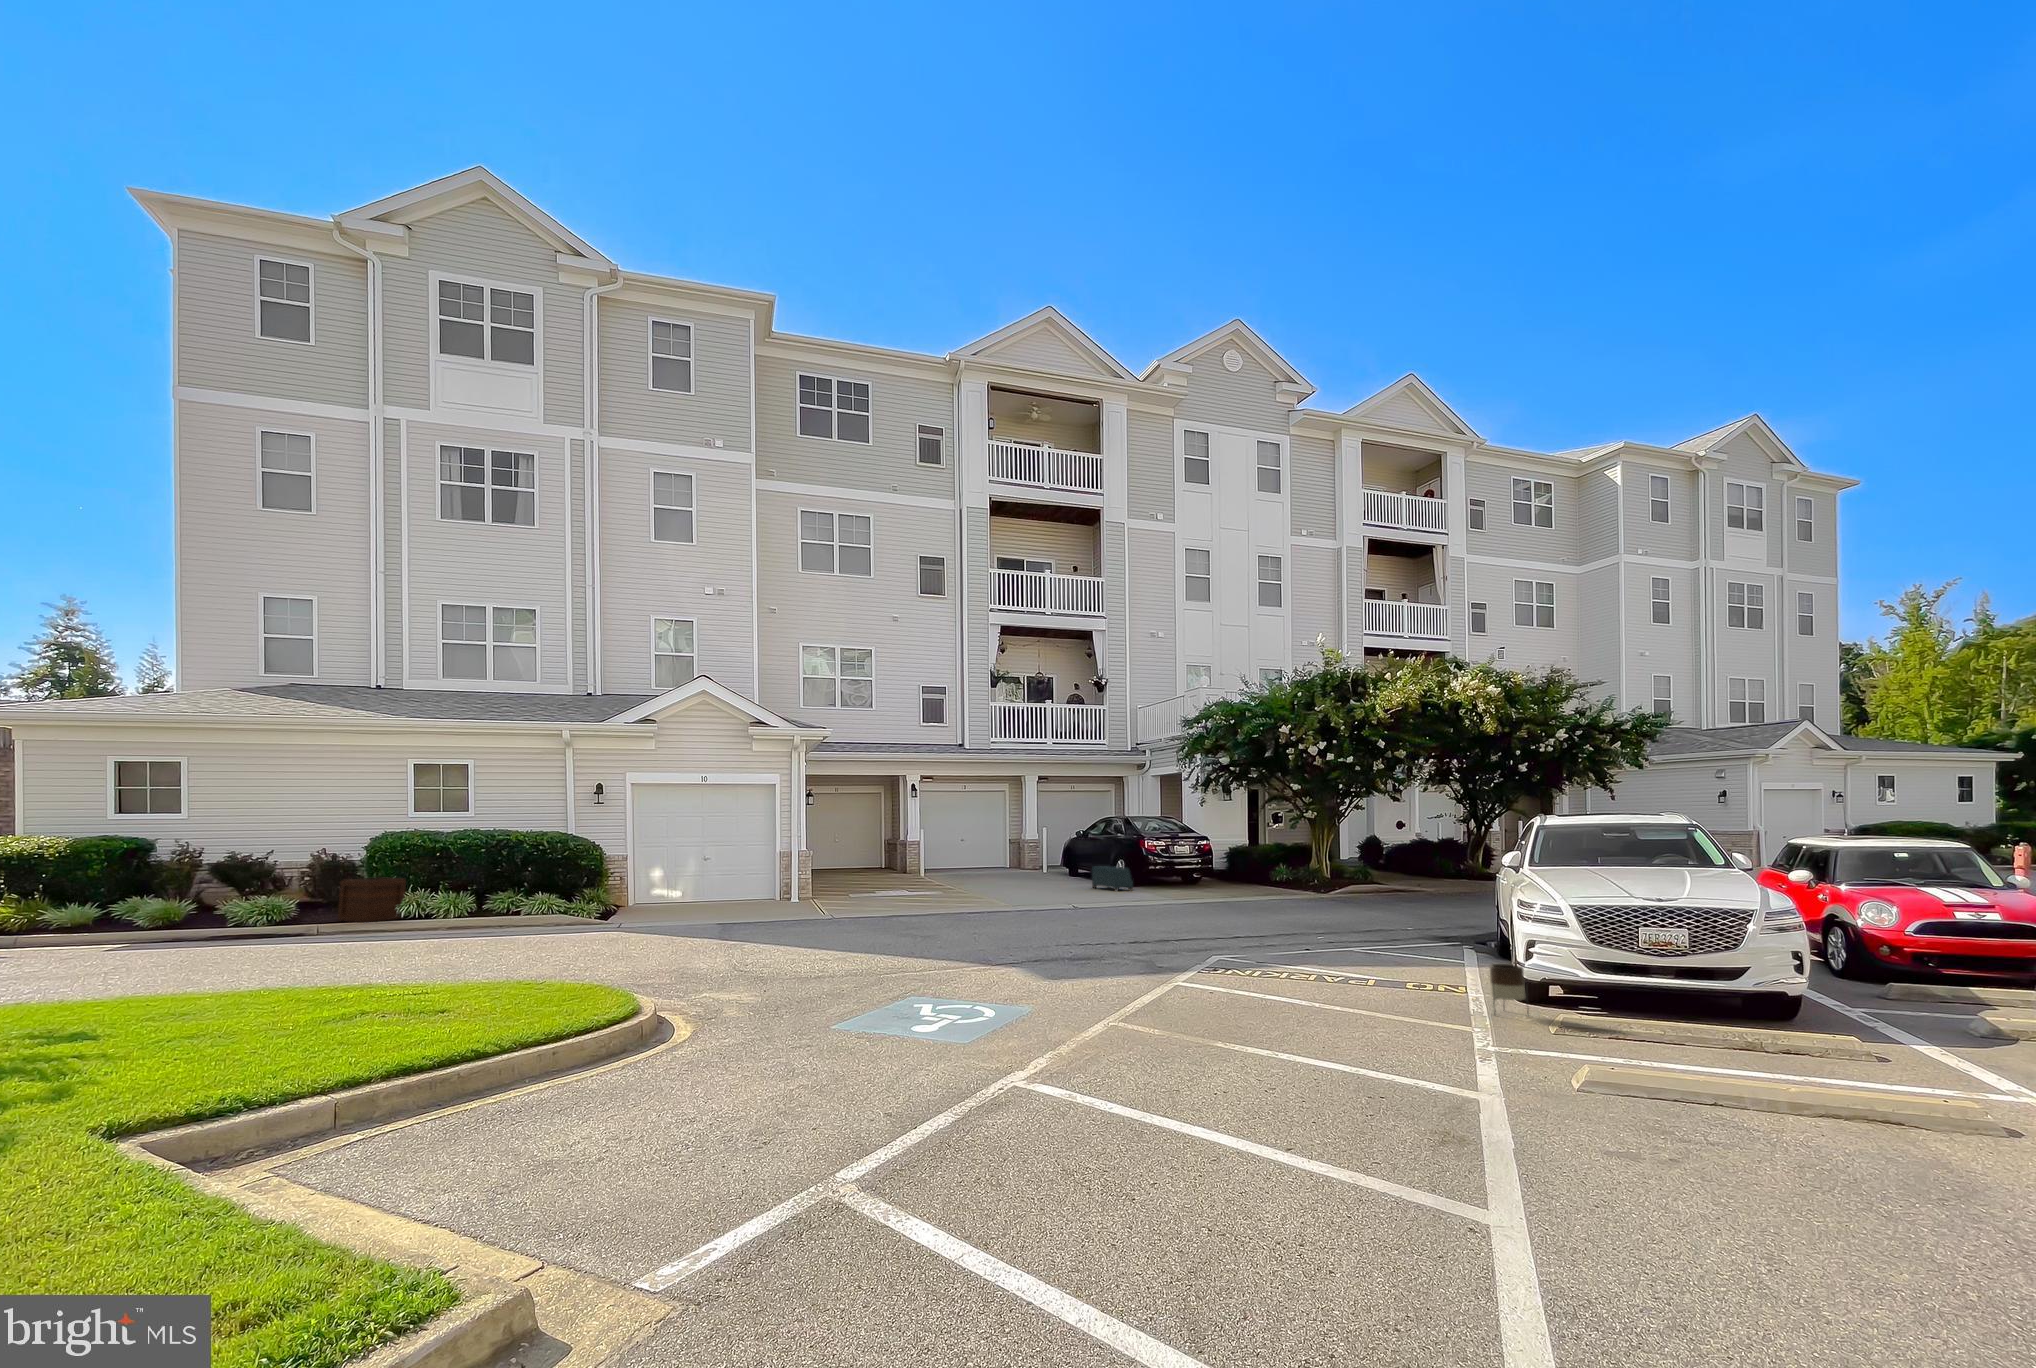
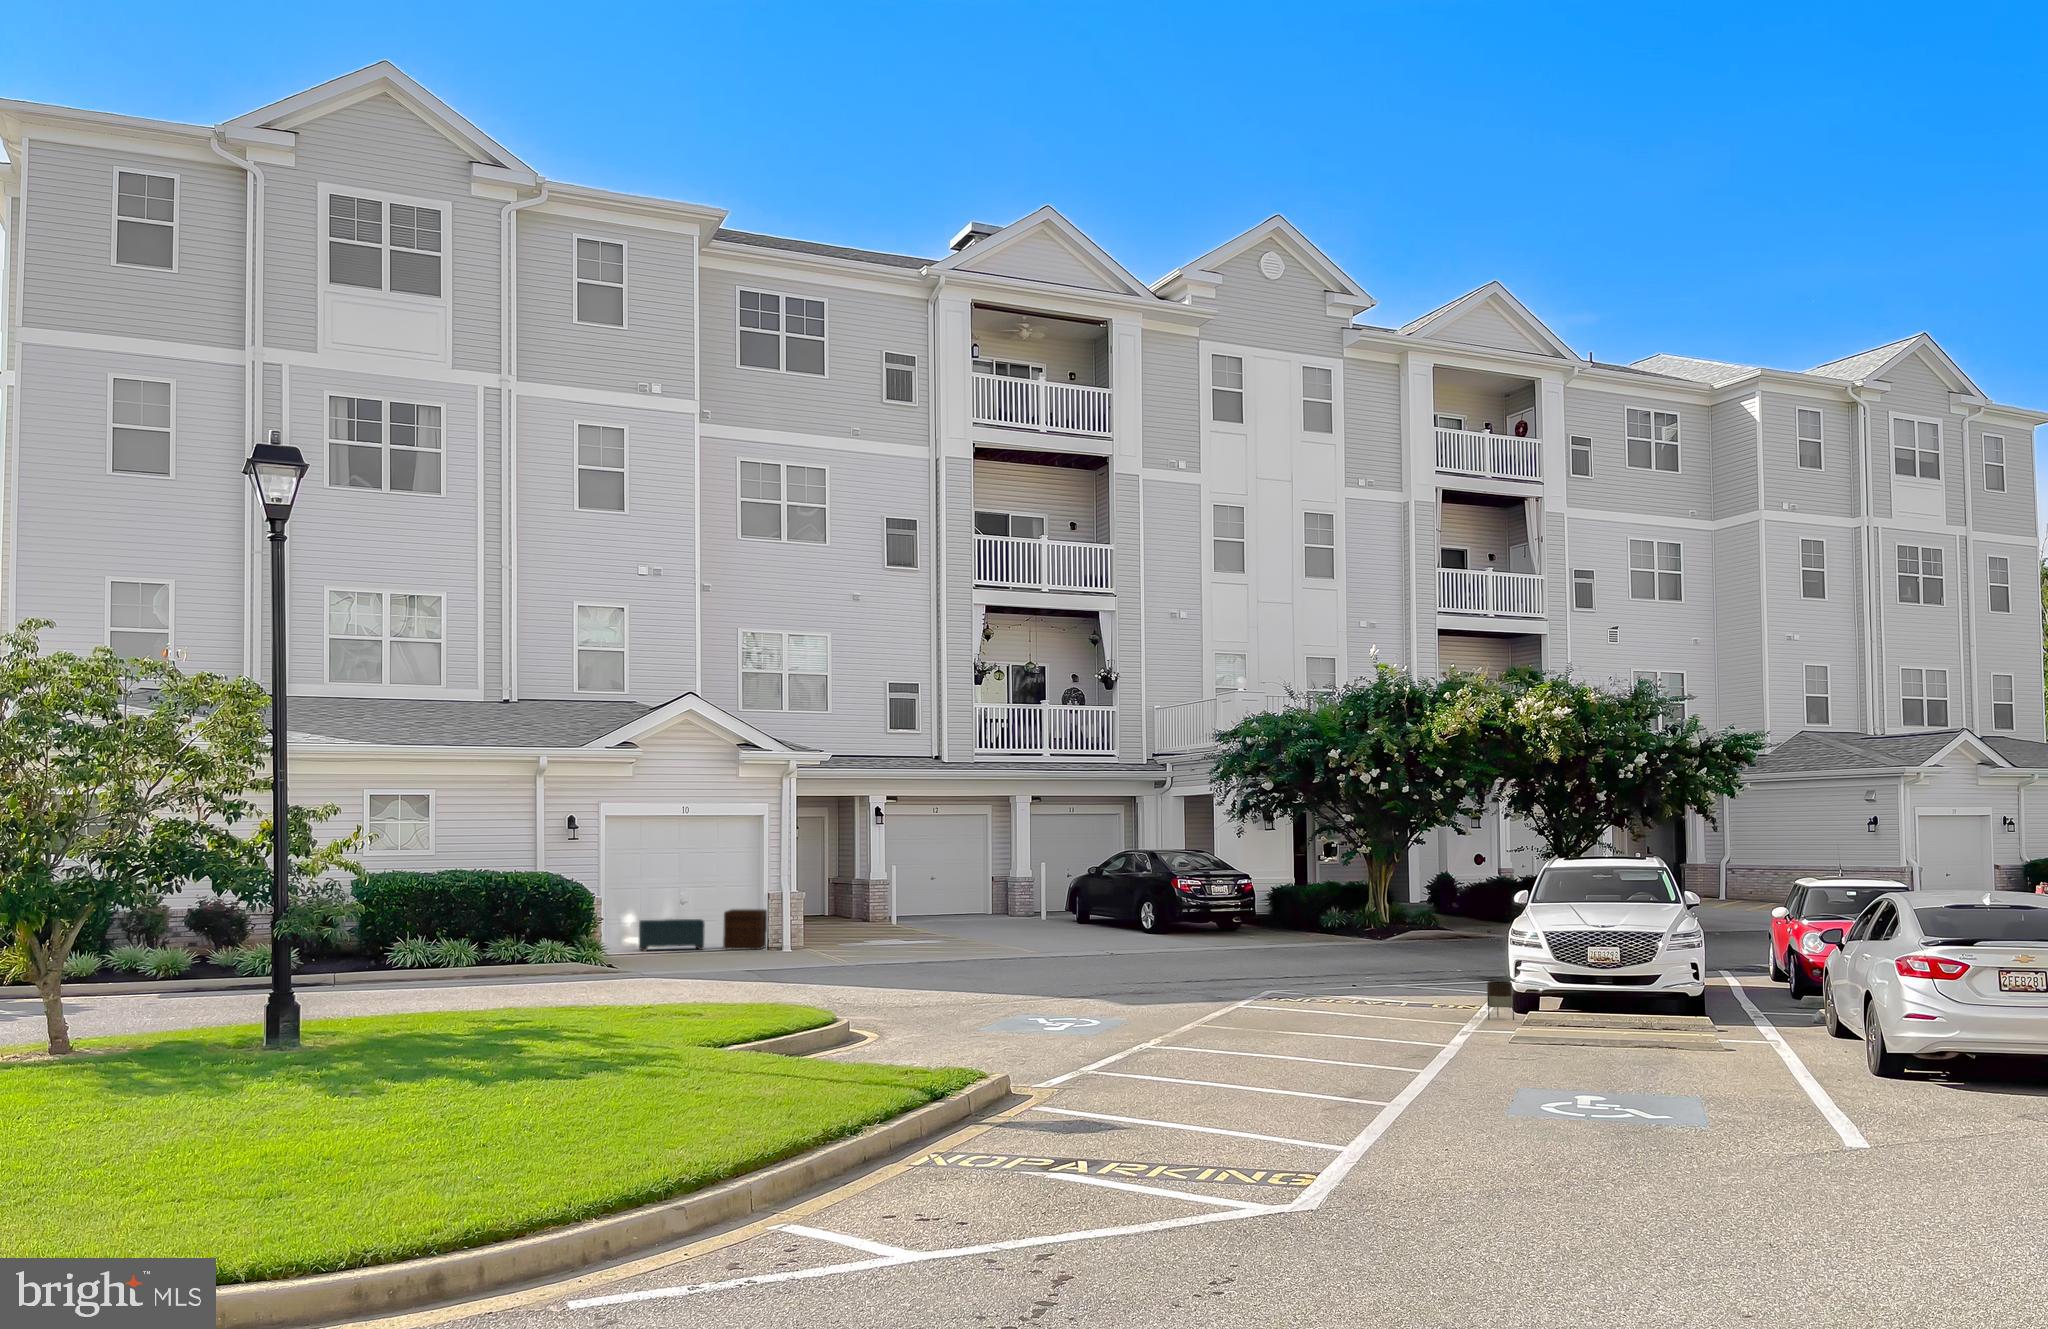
bench: present [1092,866,1133,891] -> present [639,919,705,951]
wooden crate: present [338,877,406,923] -> present [723,909,767,950]

